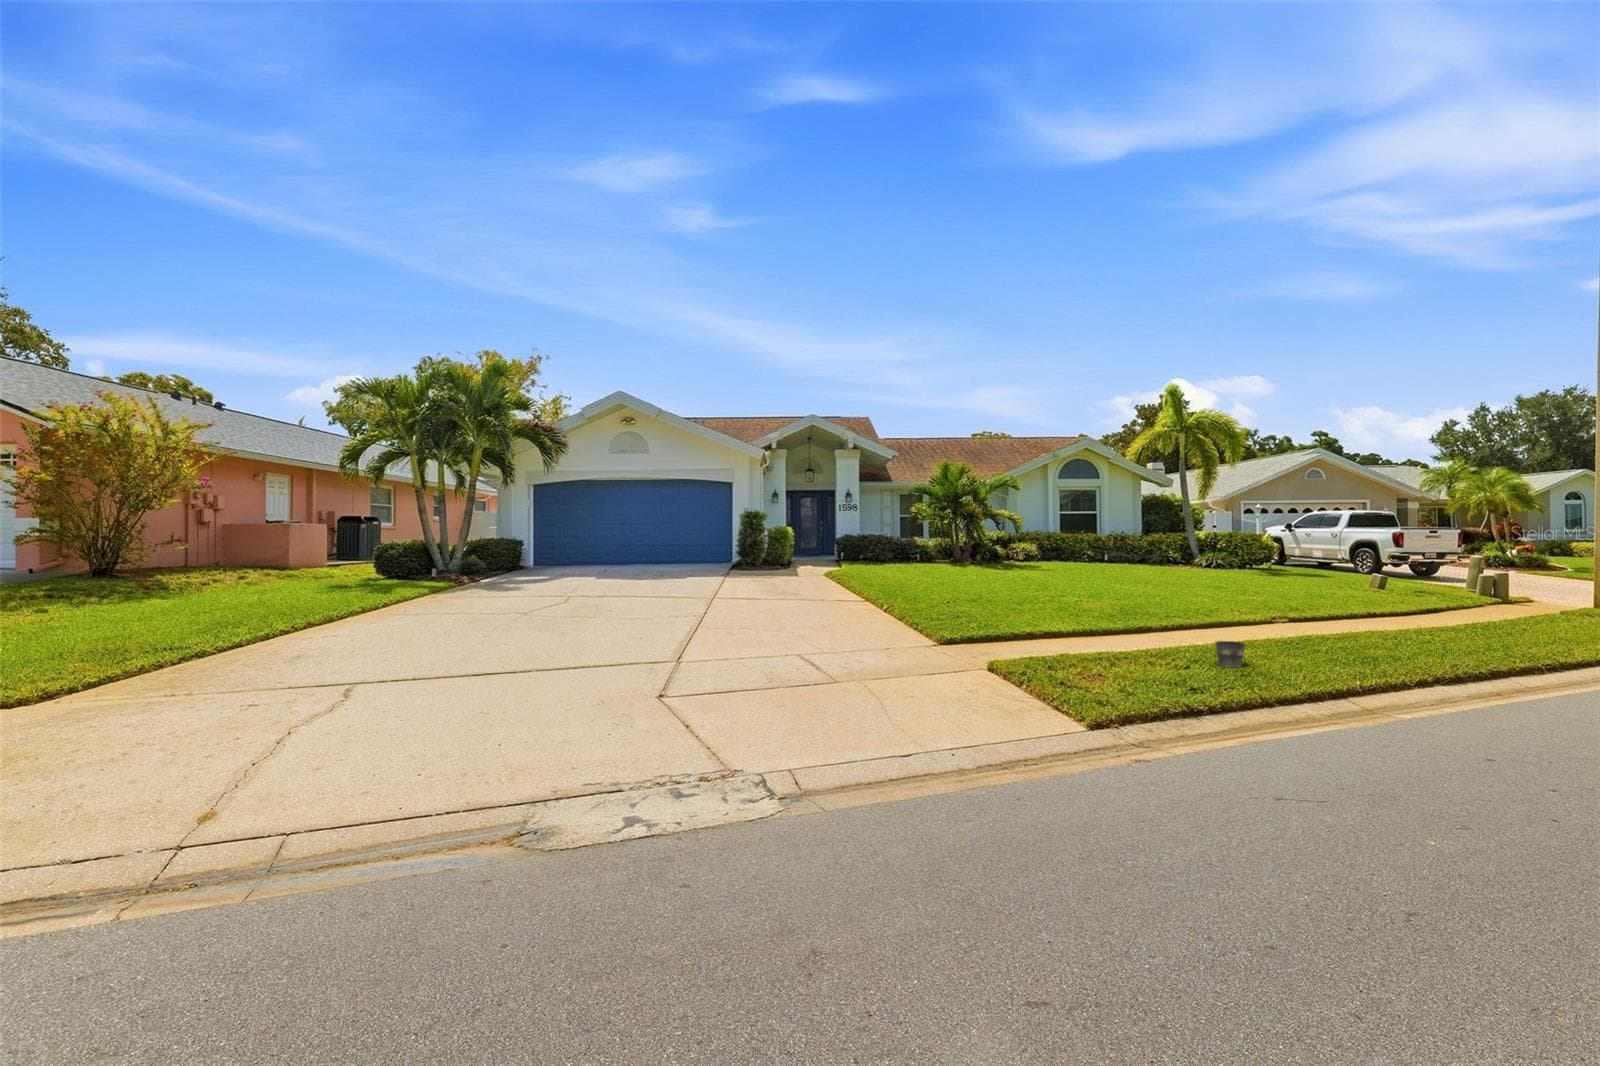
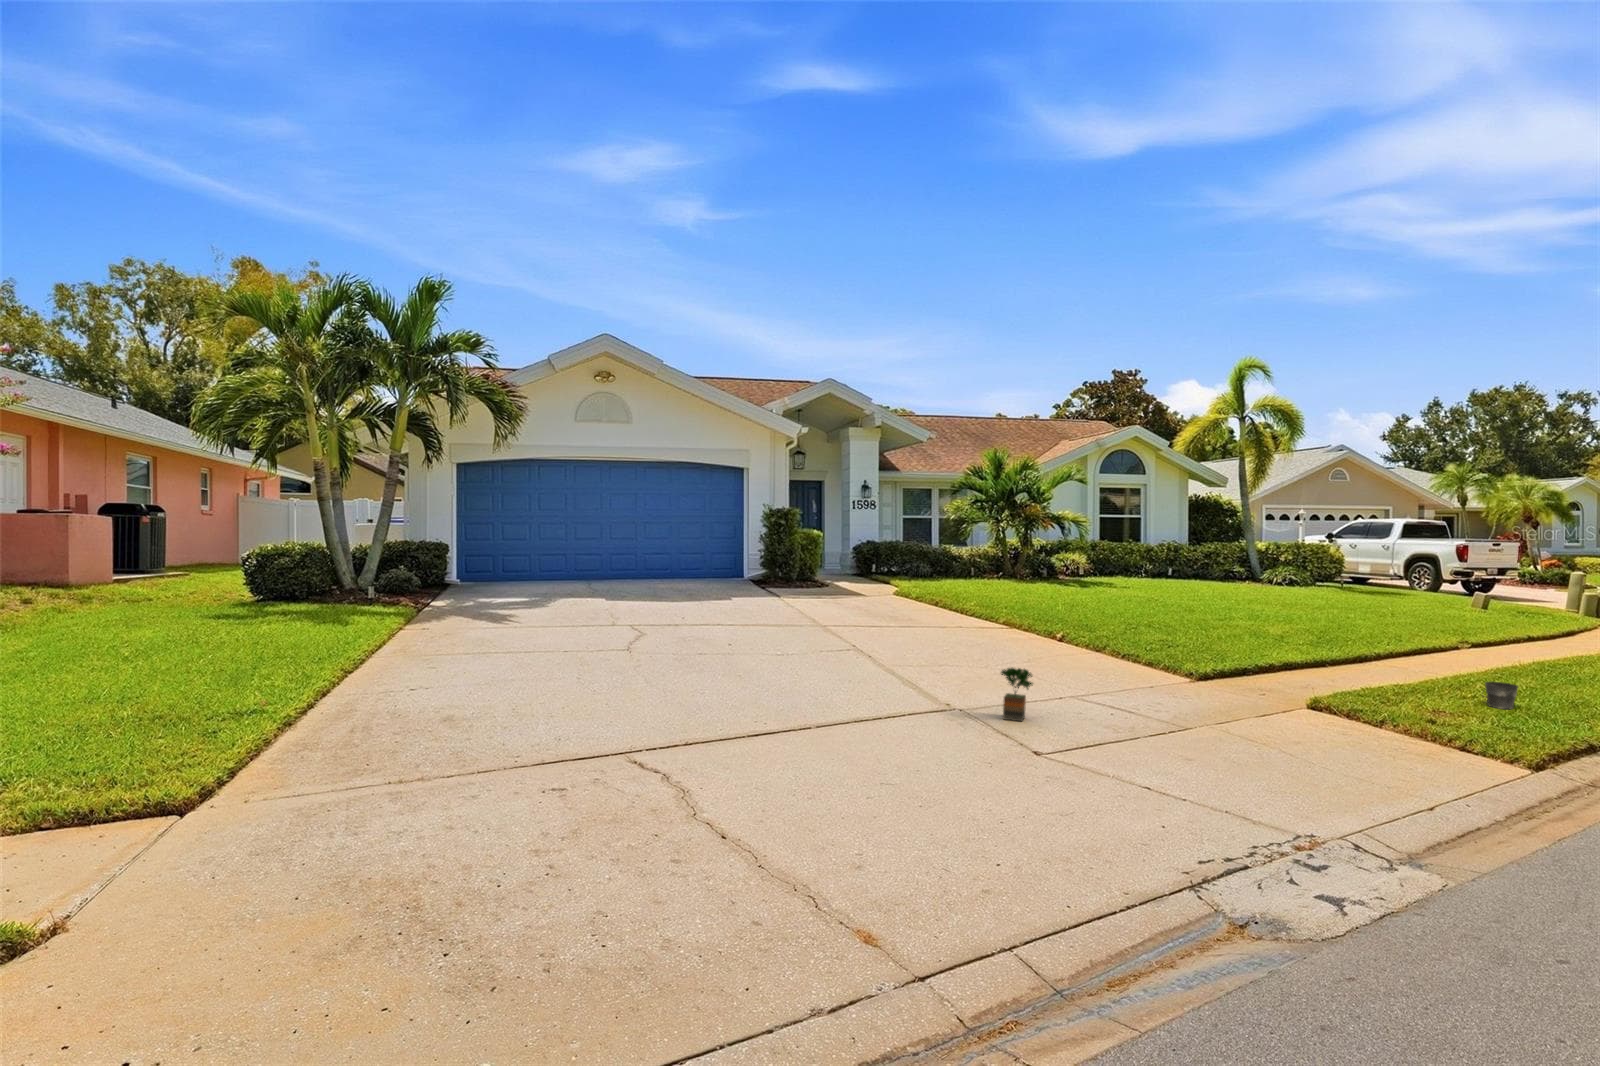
potted tree: none [692,623,724,674] -> present [1001,668,1033,721]

